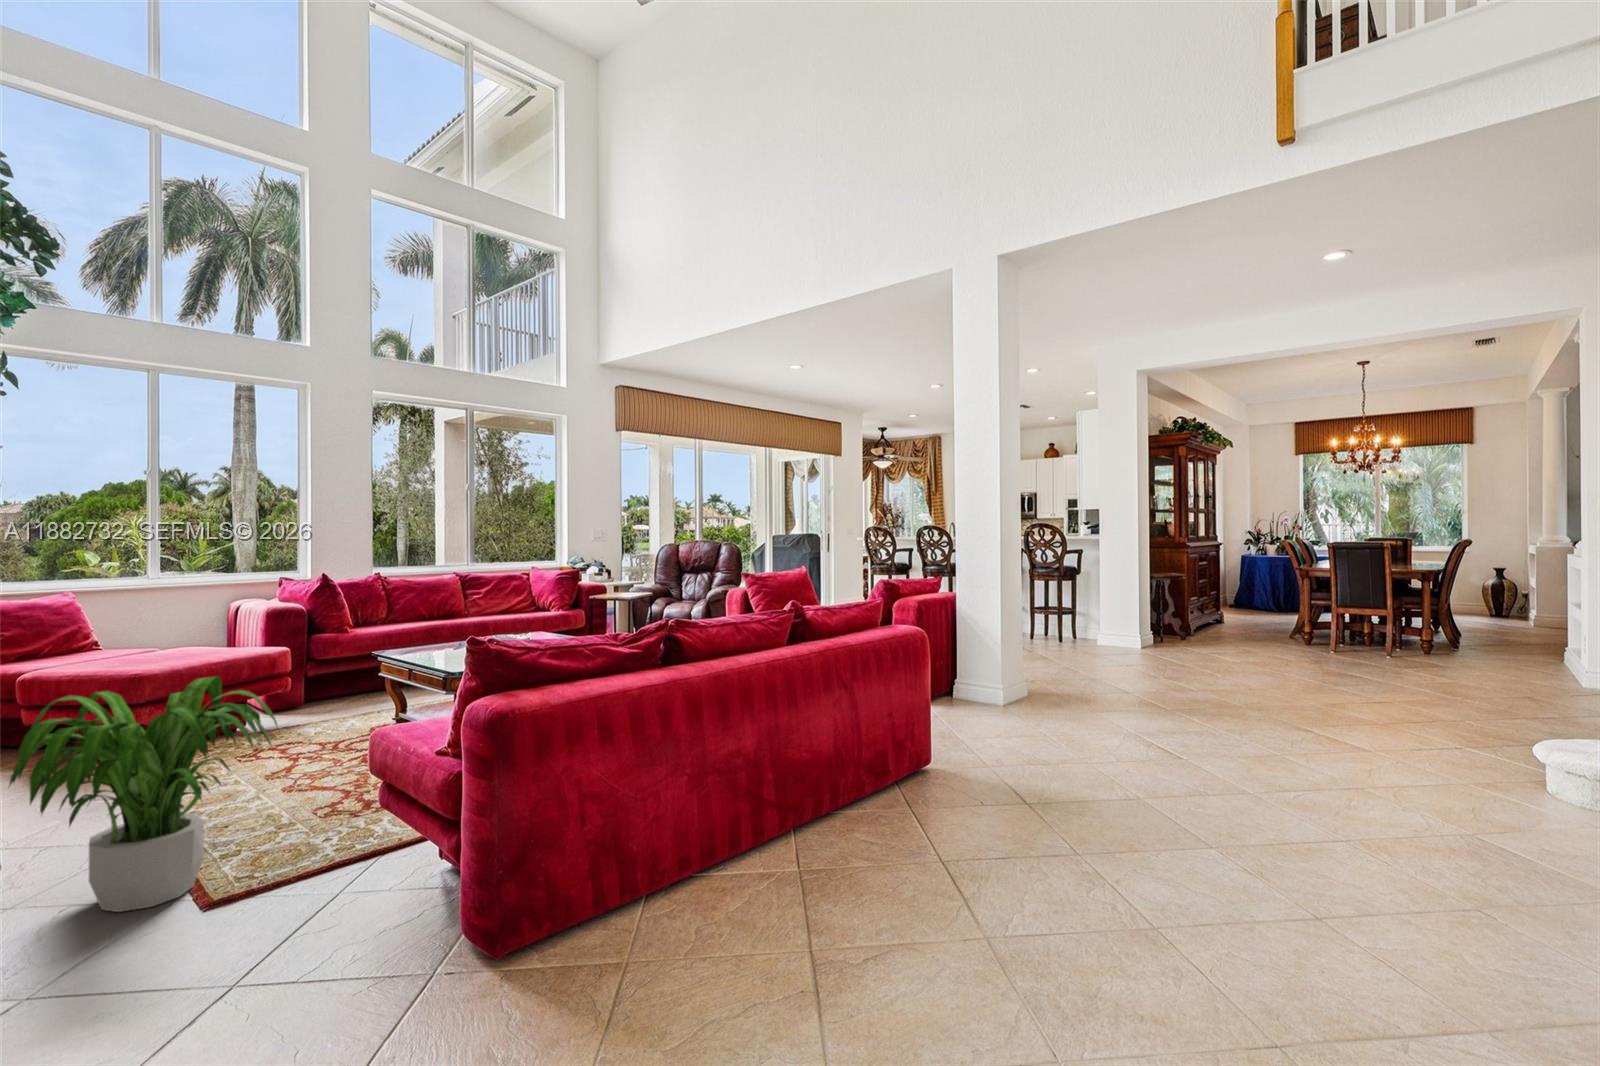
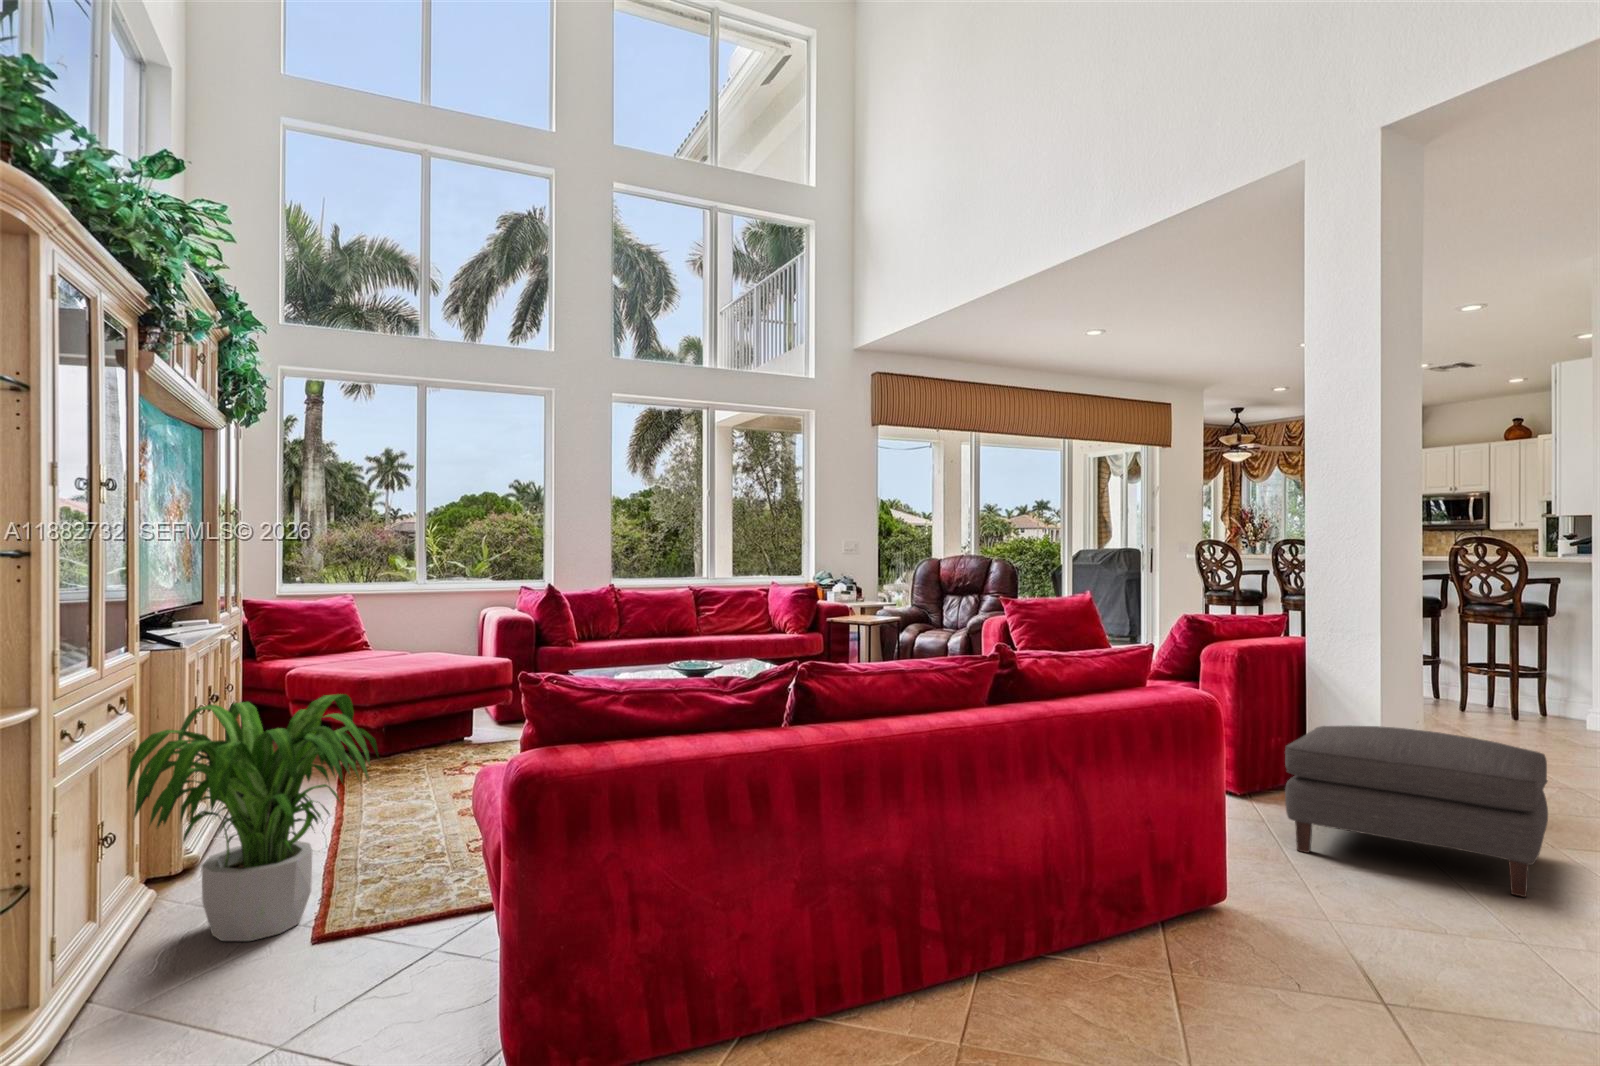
ottoman: none [954,649,1094,743] -> present [1285,726,1548,897]

